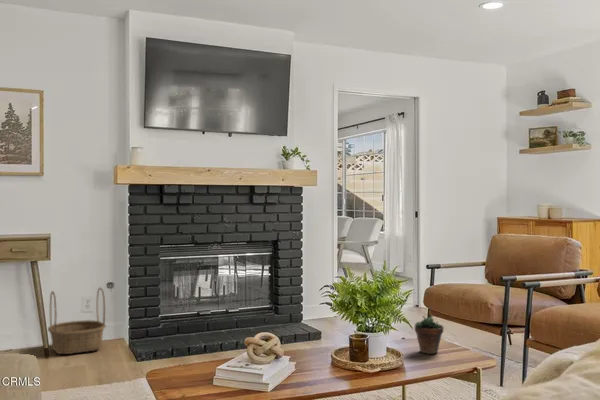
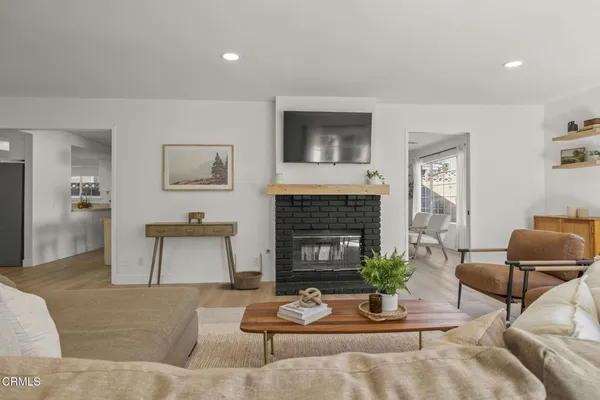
succulent plant: present [415,306,444,354] -> none [421,279,443,313]

